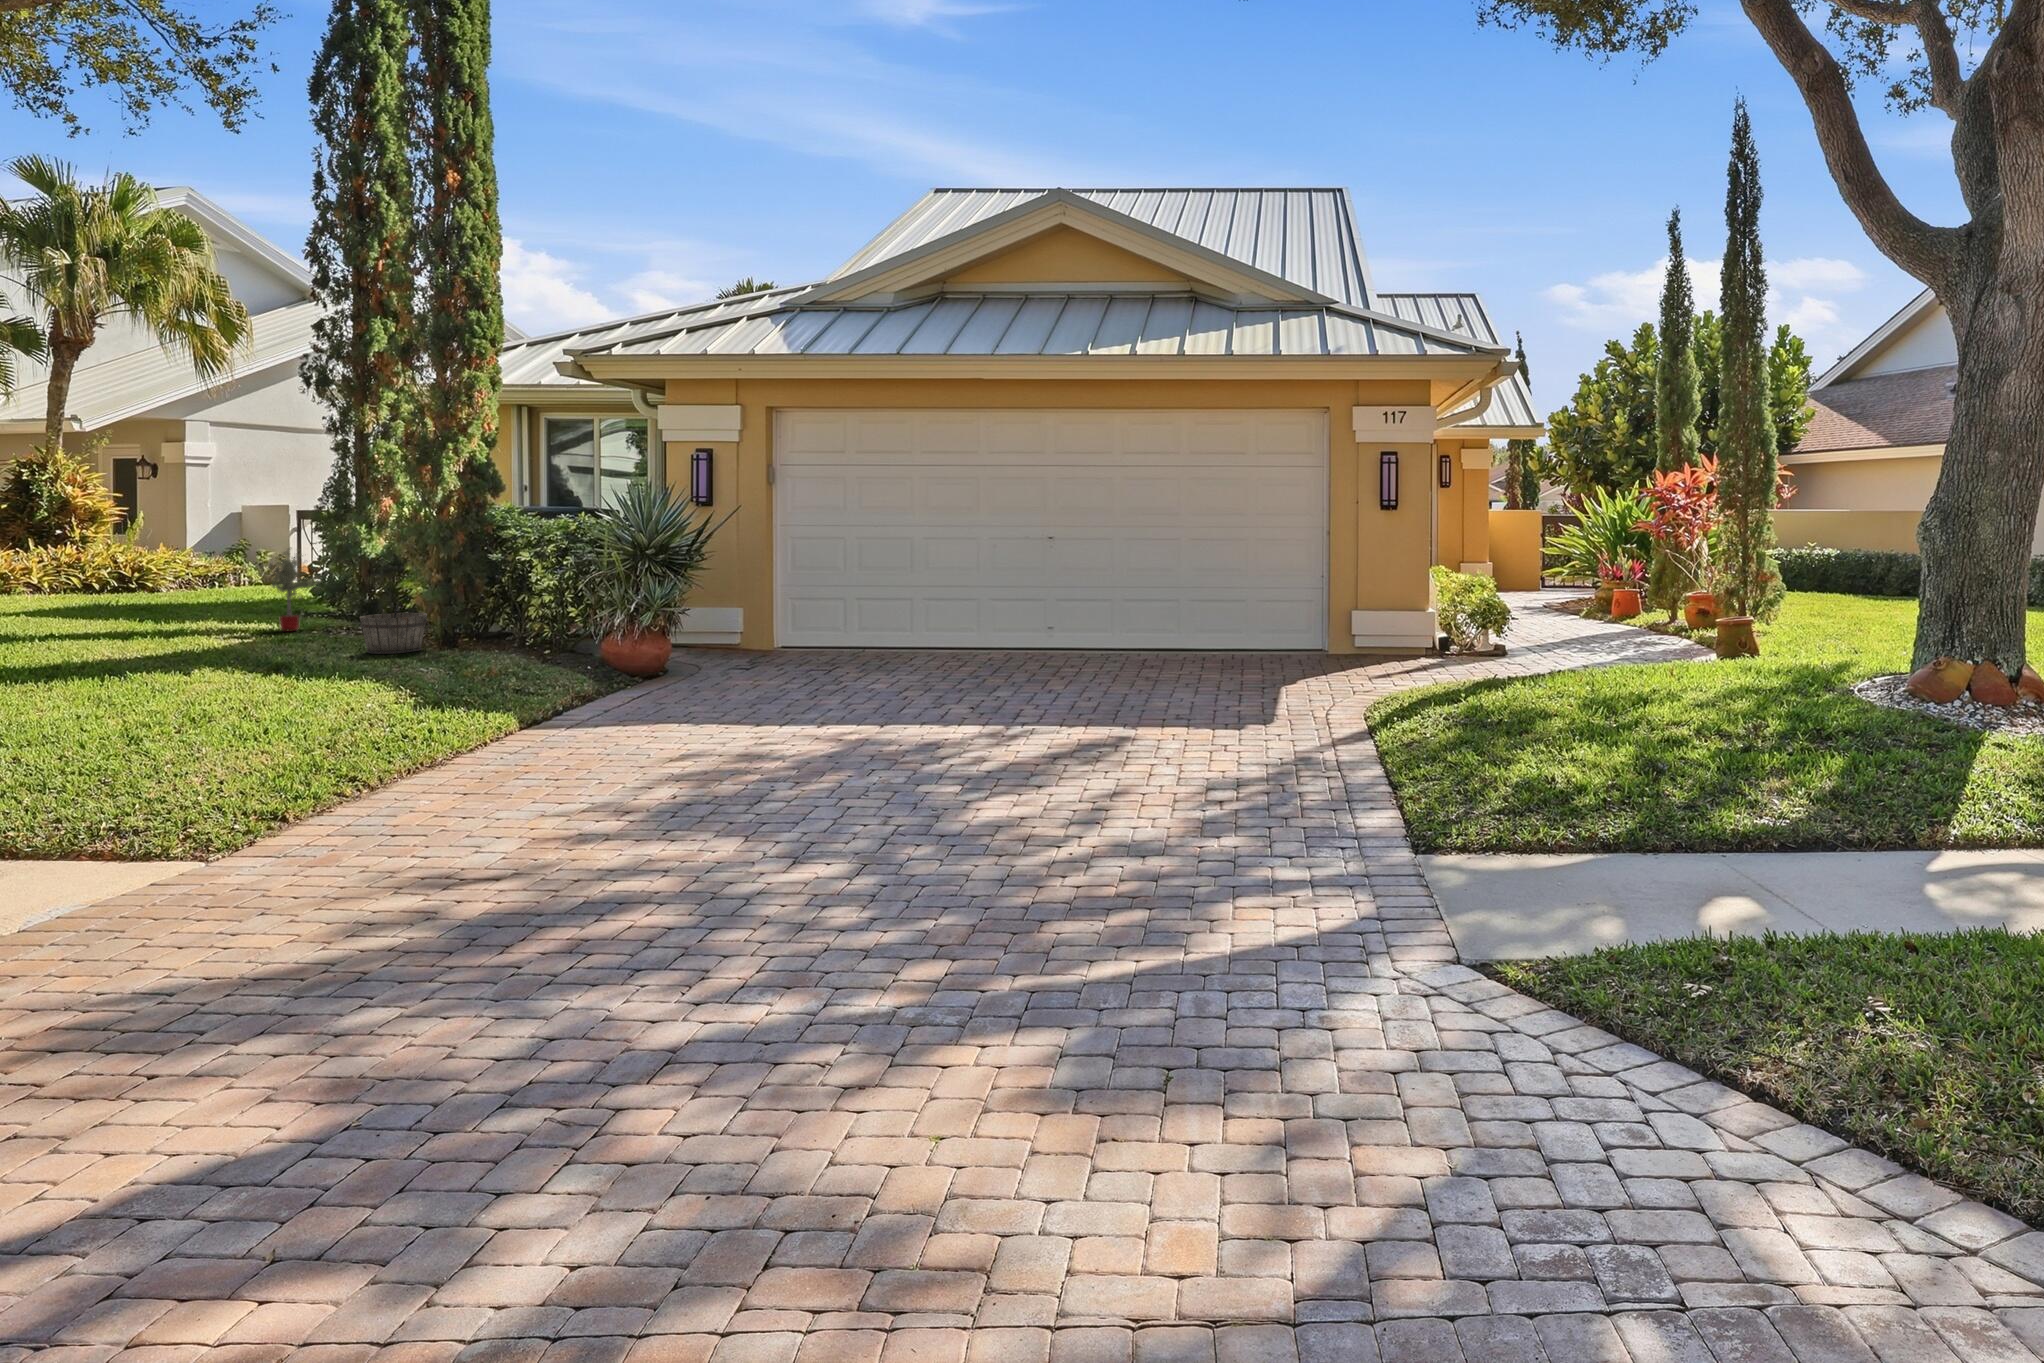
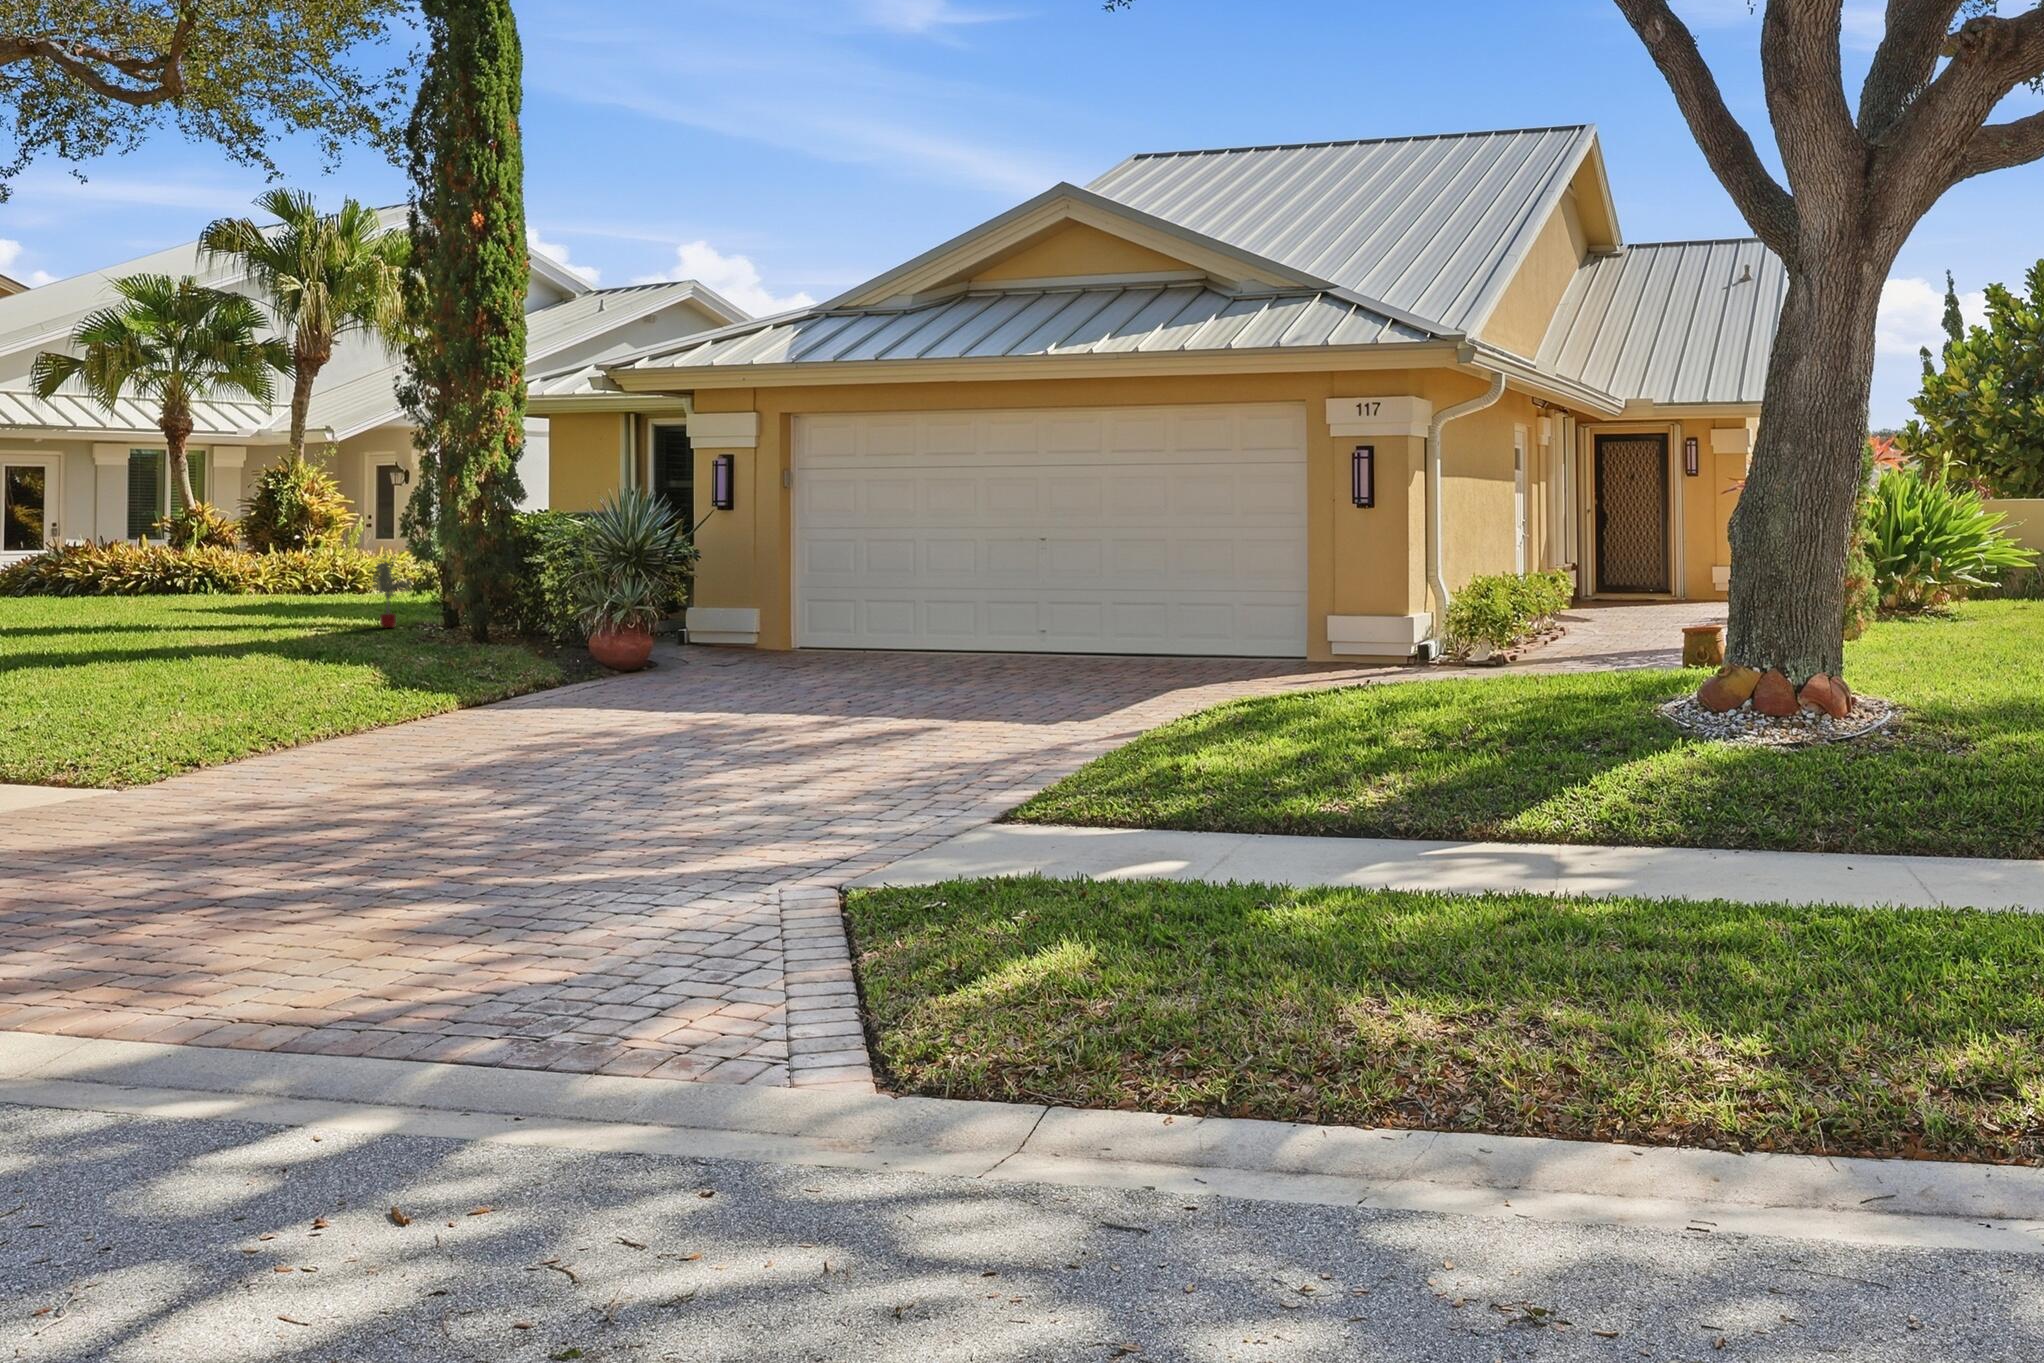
wooden bucket: present [359,602,429,654] -> none [405,602,462,648]

